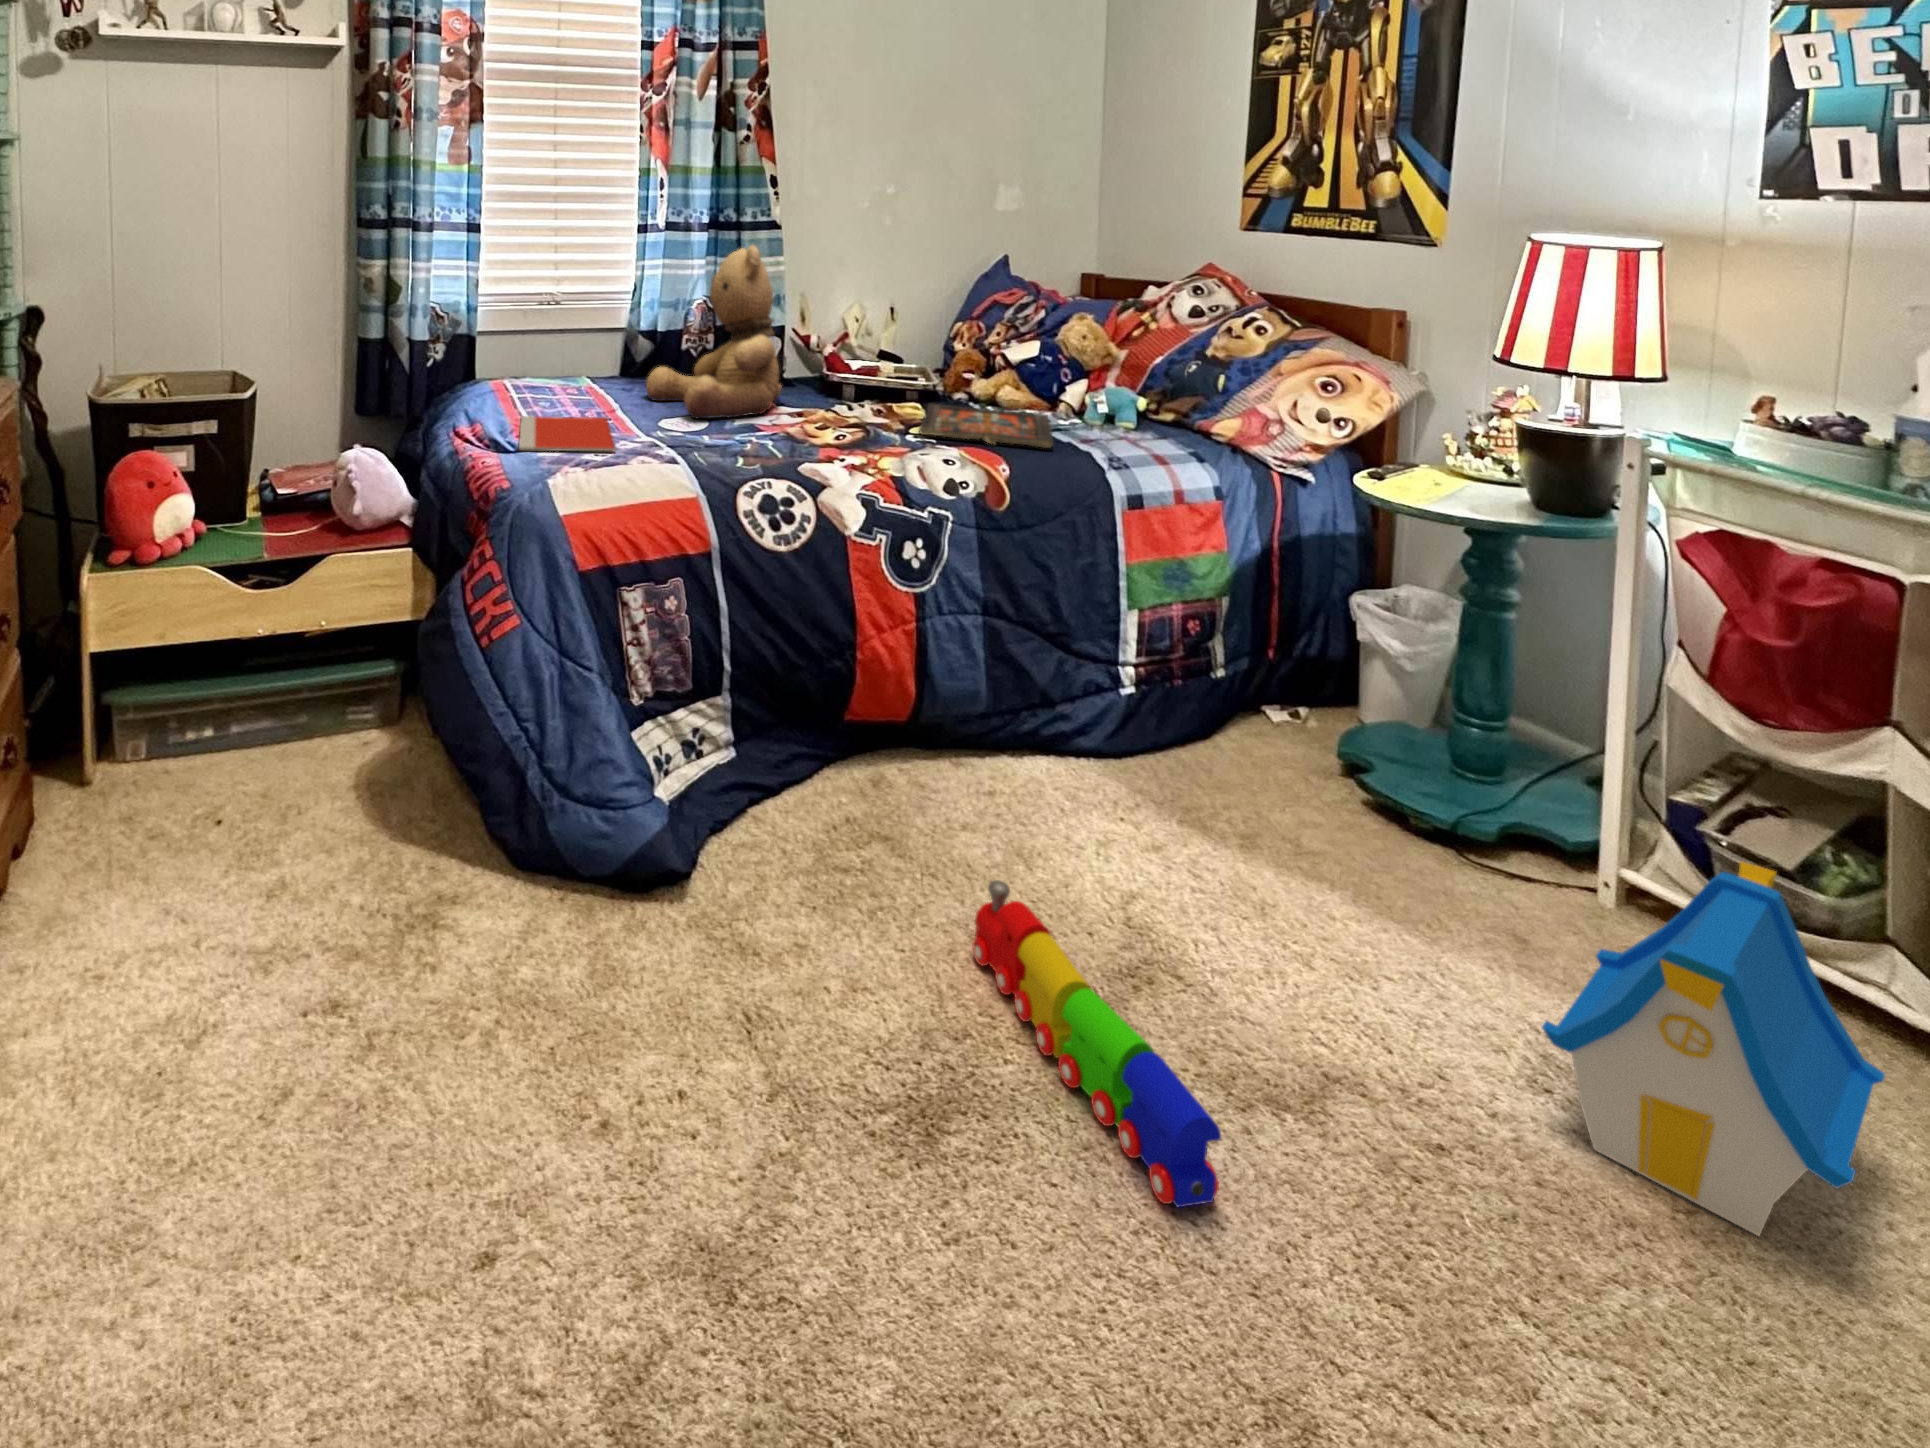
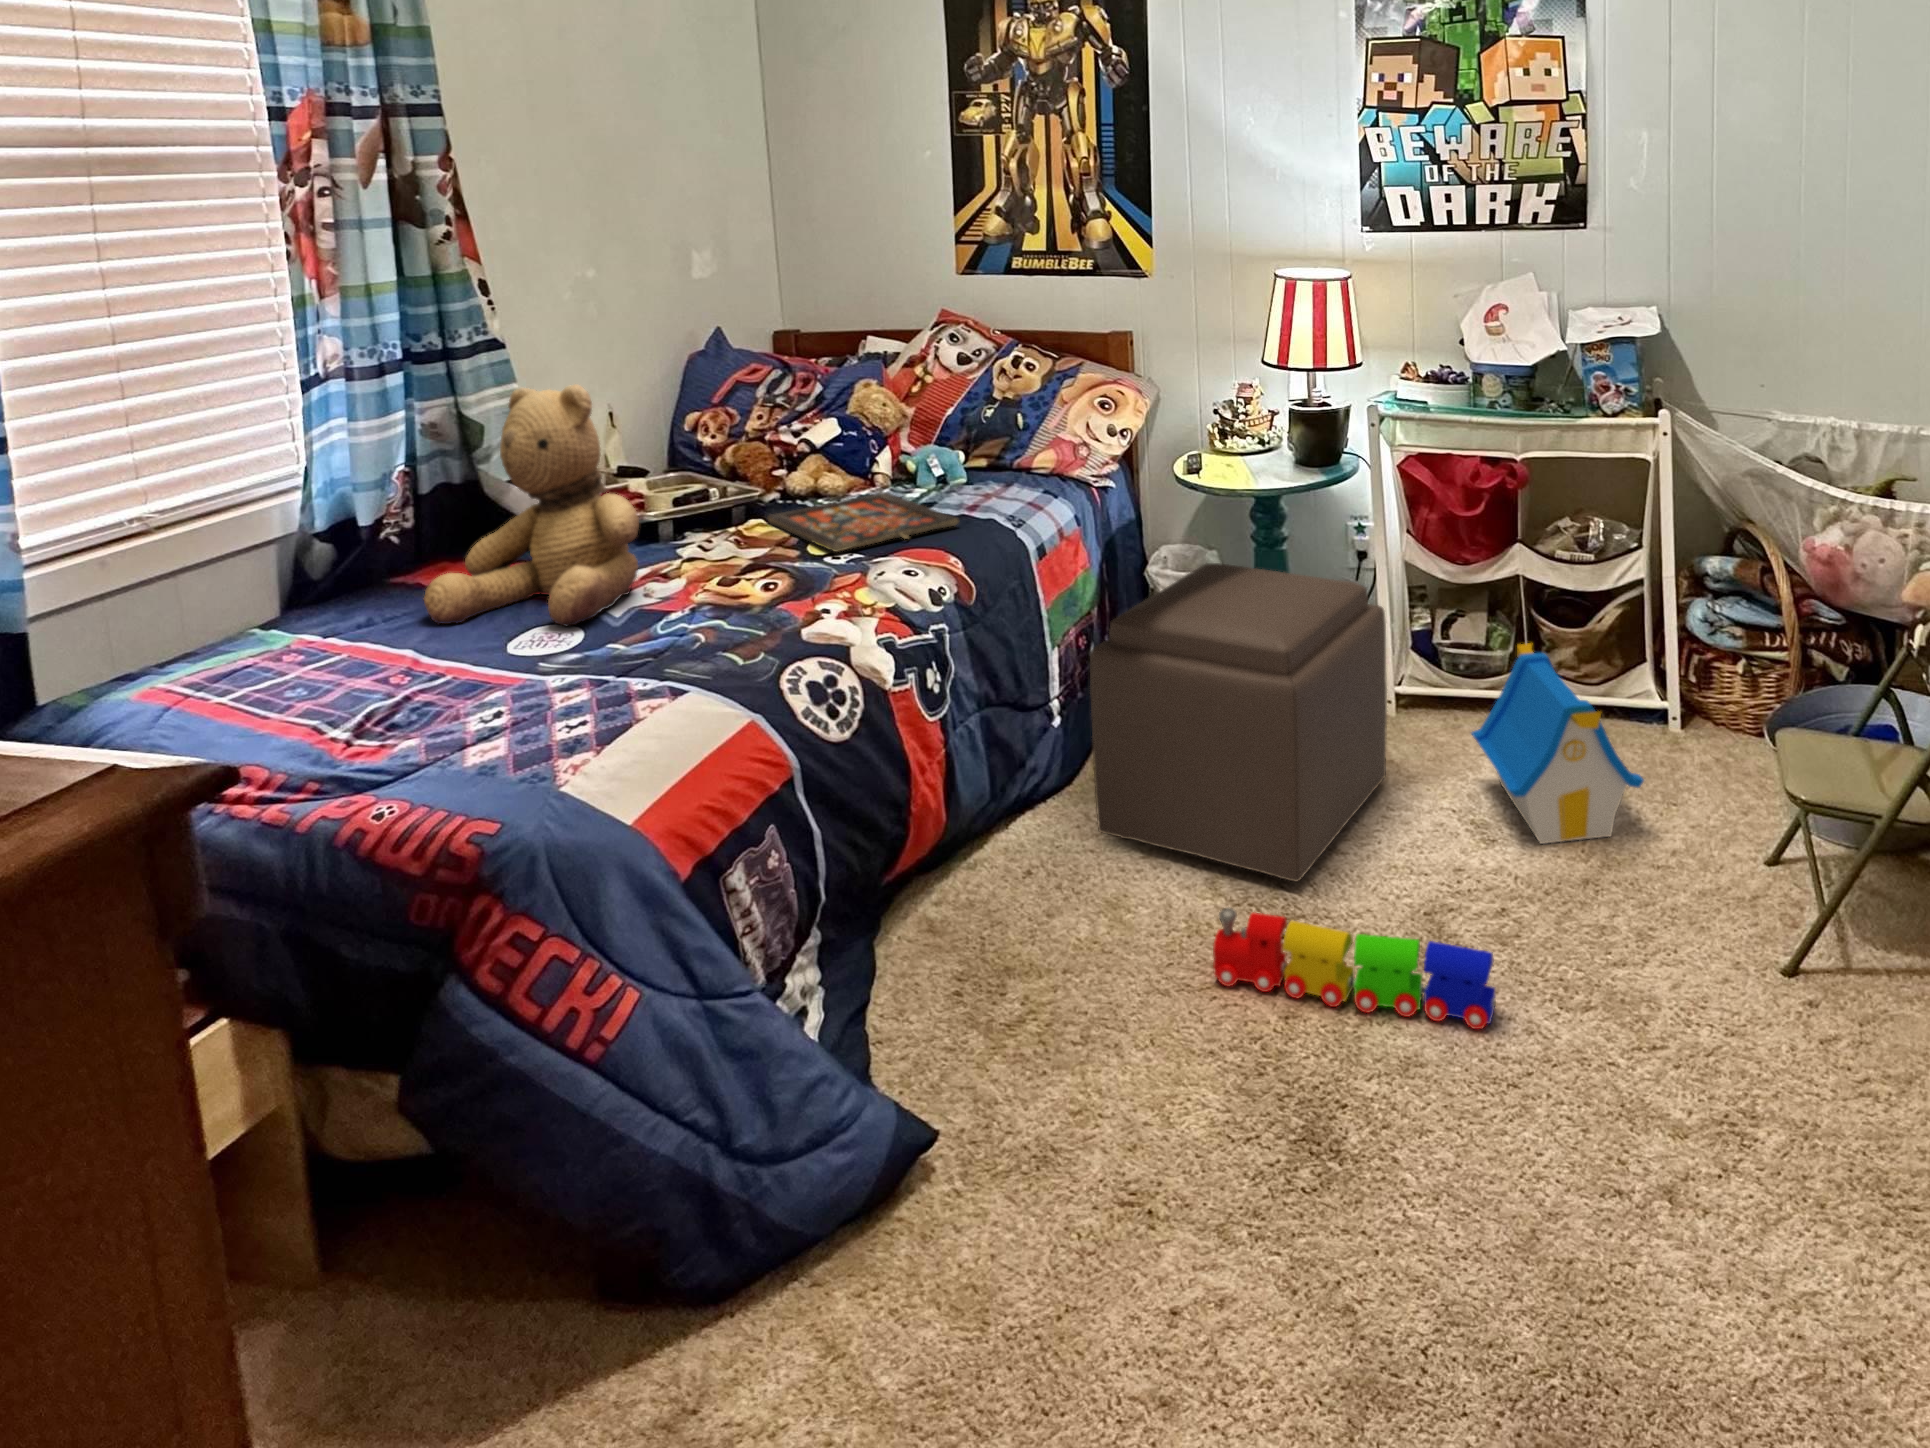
notebook: present [519,416,616,451] -> none [338,669,605,760]
ottoman: none [1050,565,1480,944] -> present [1090,563,1387,882]

